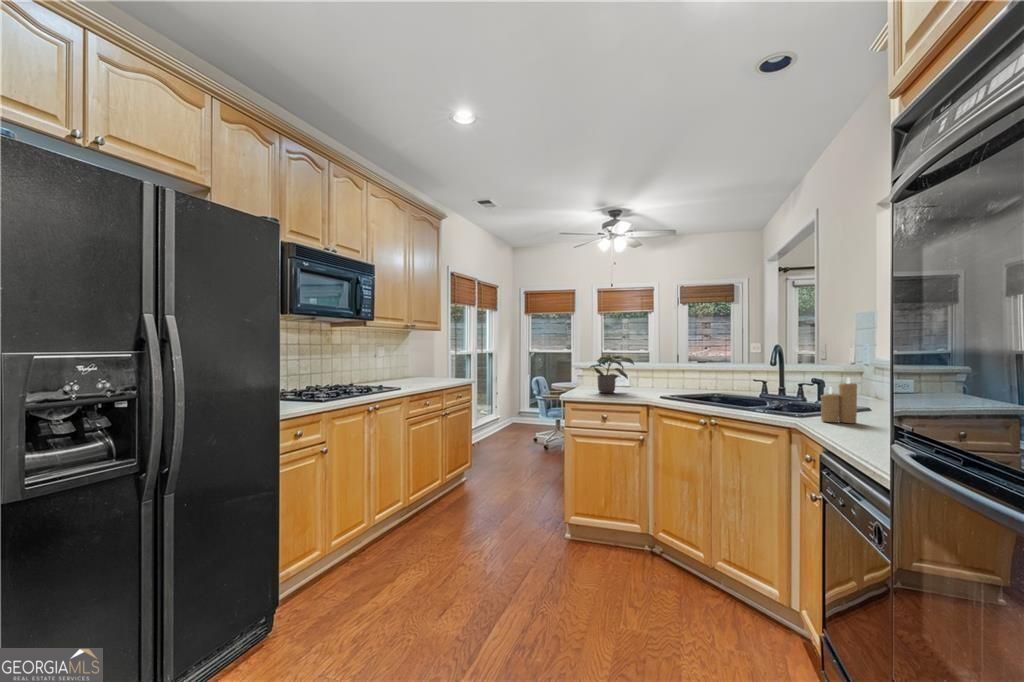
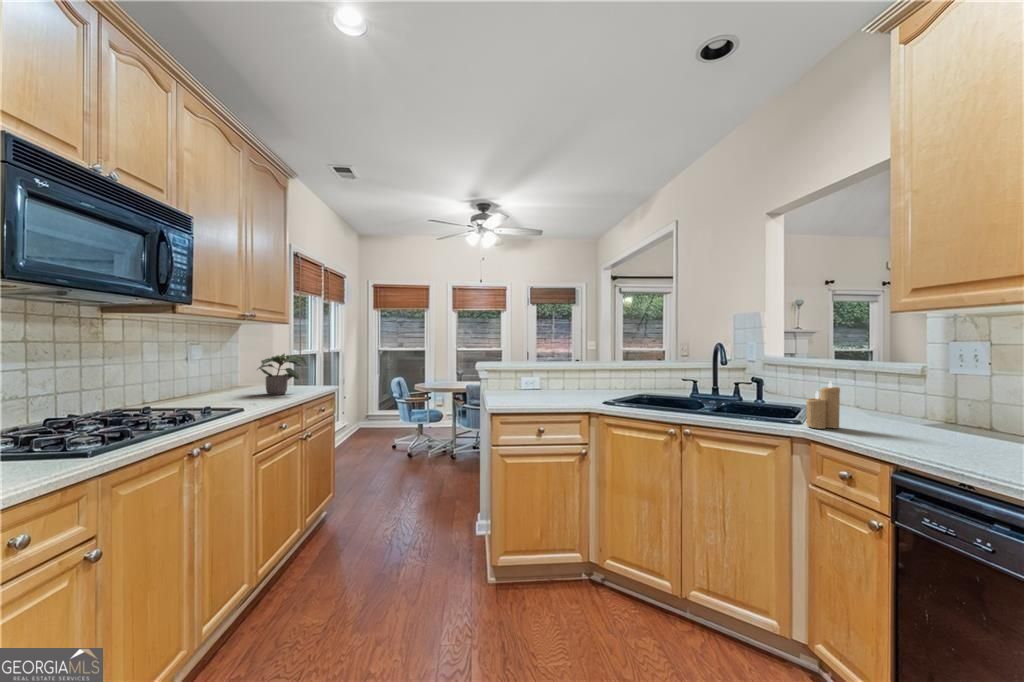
potted plant: present [590,355,634,393] -> present [259,354,306,395]

